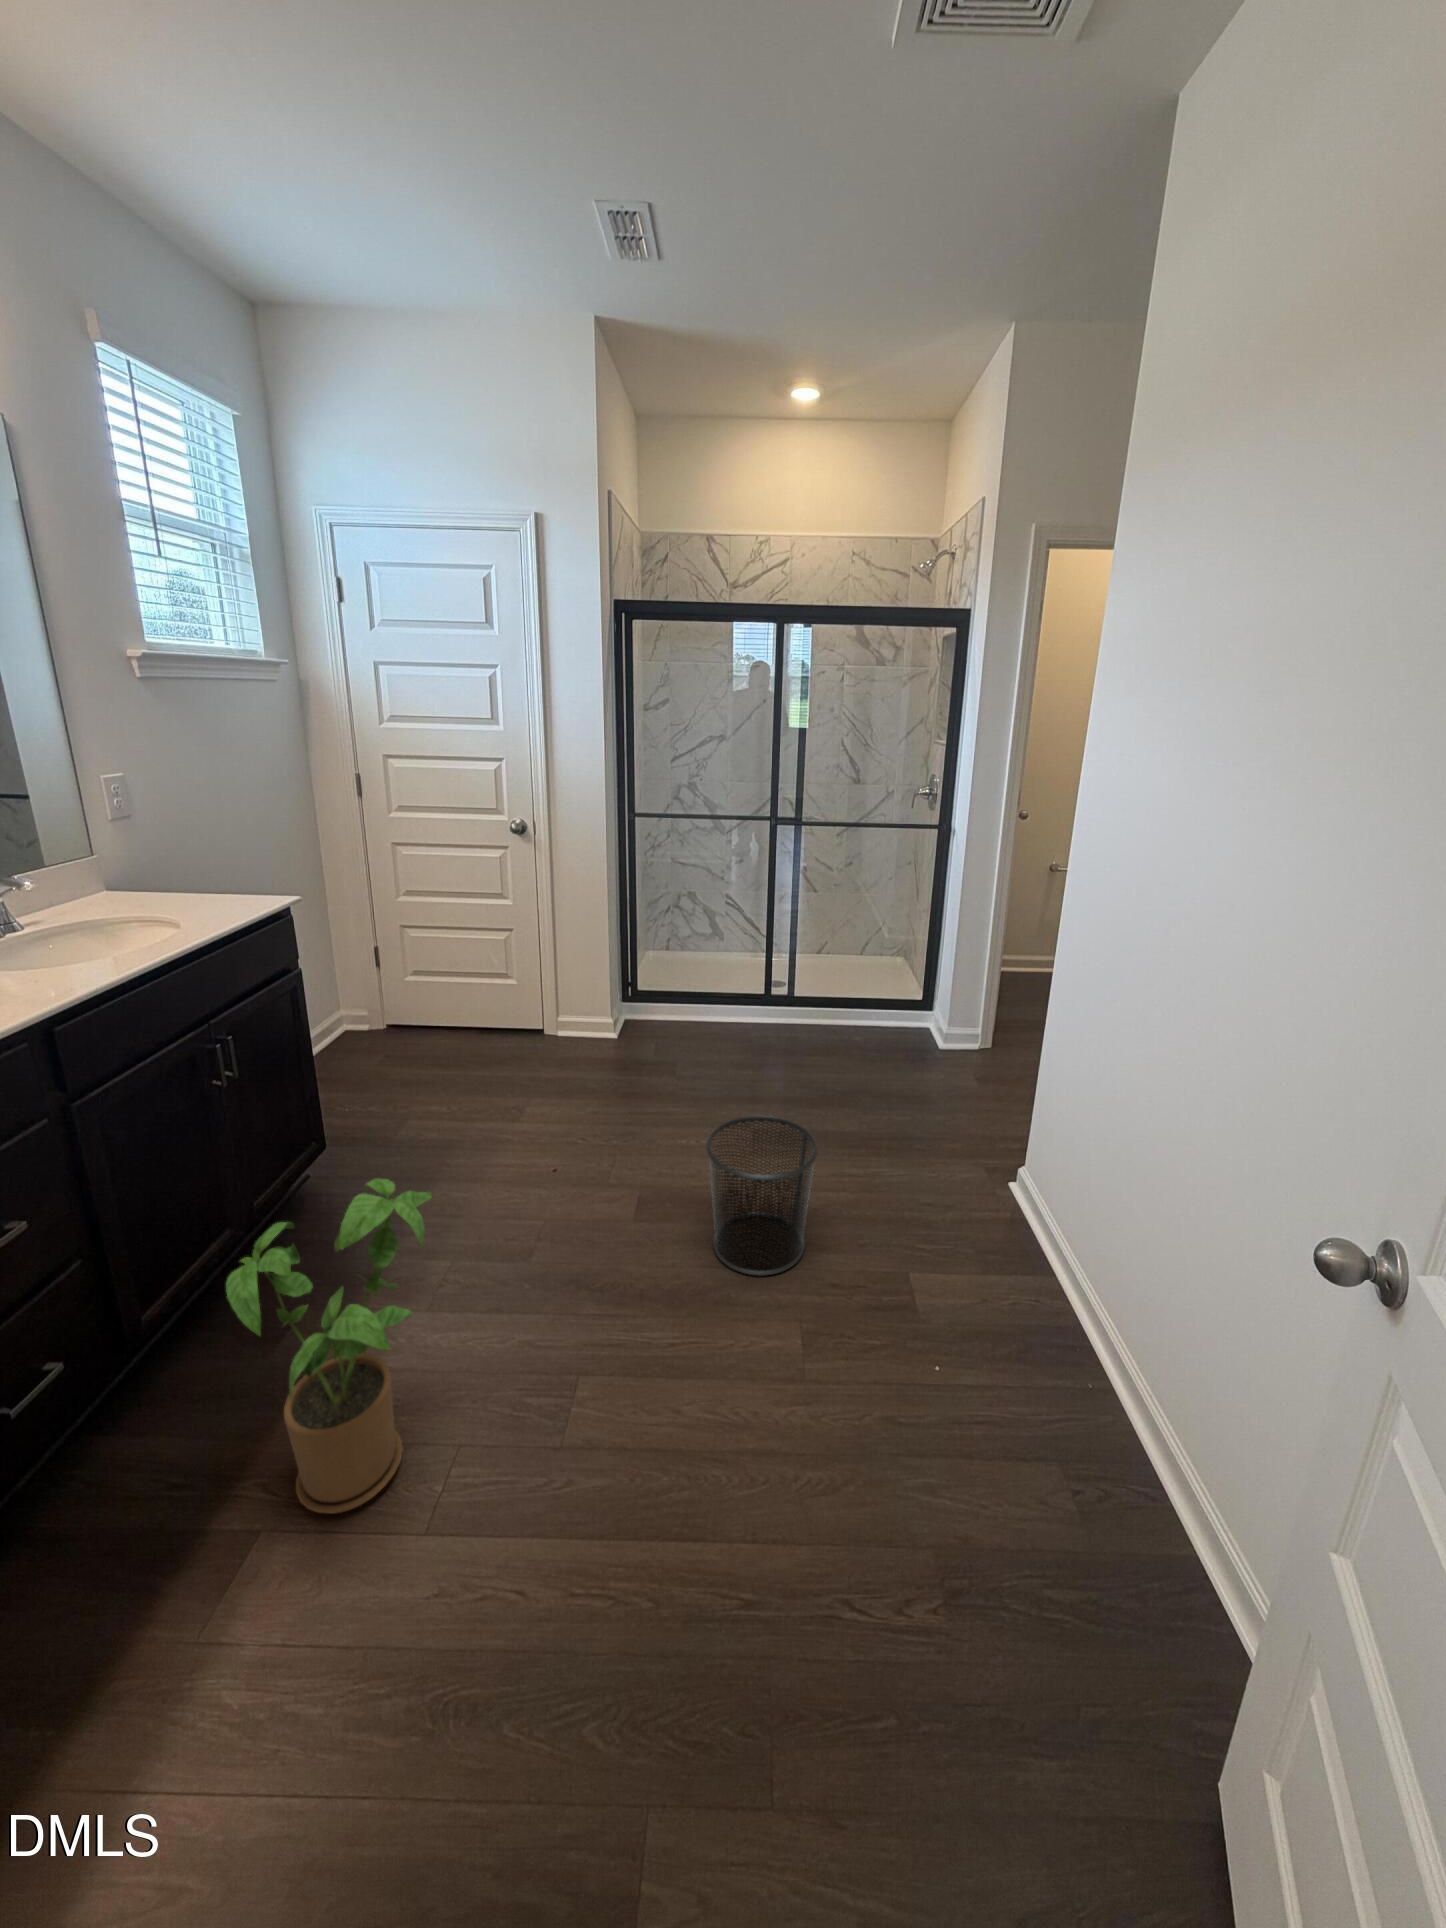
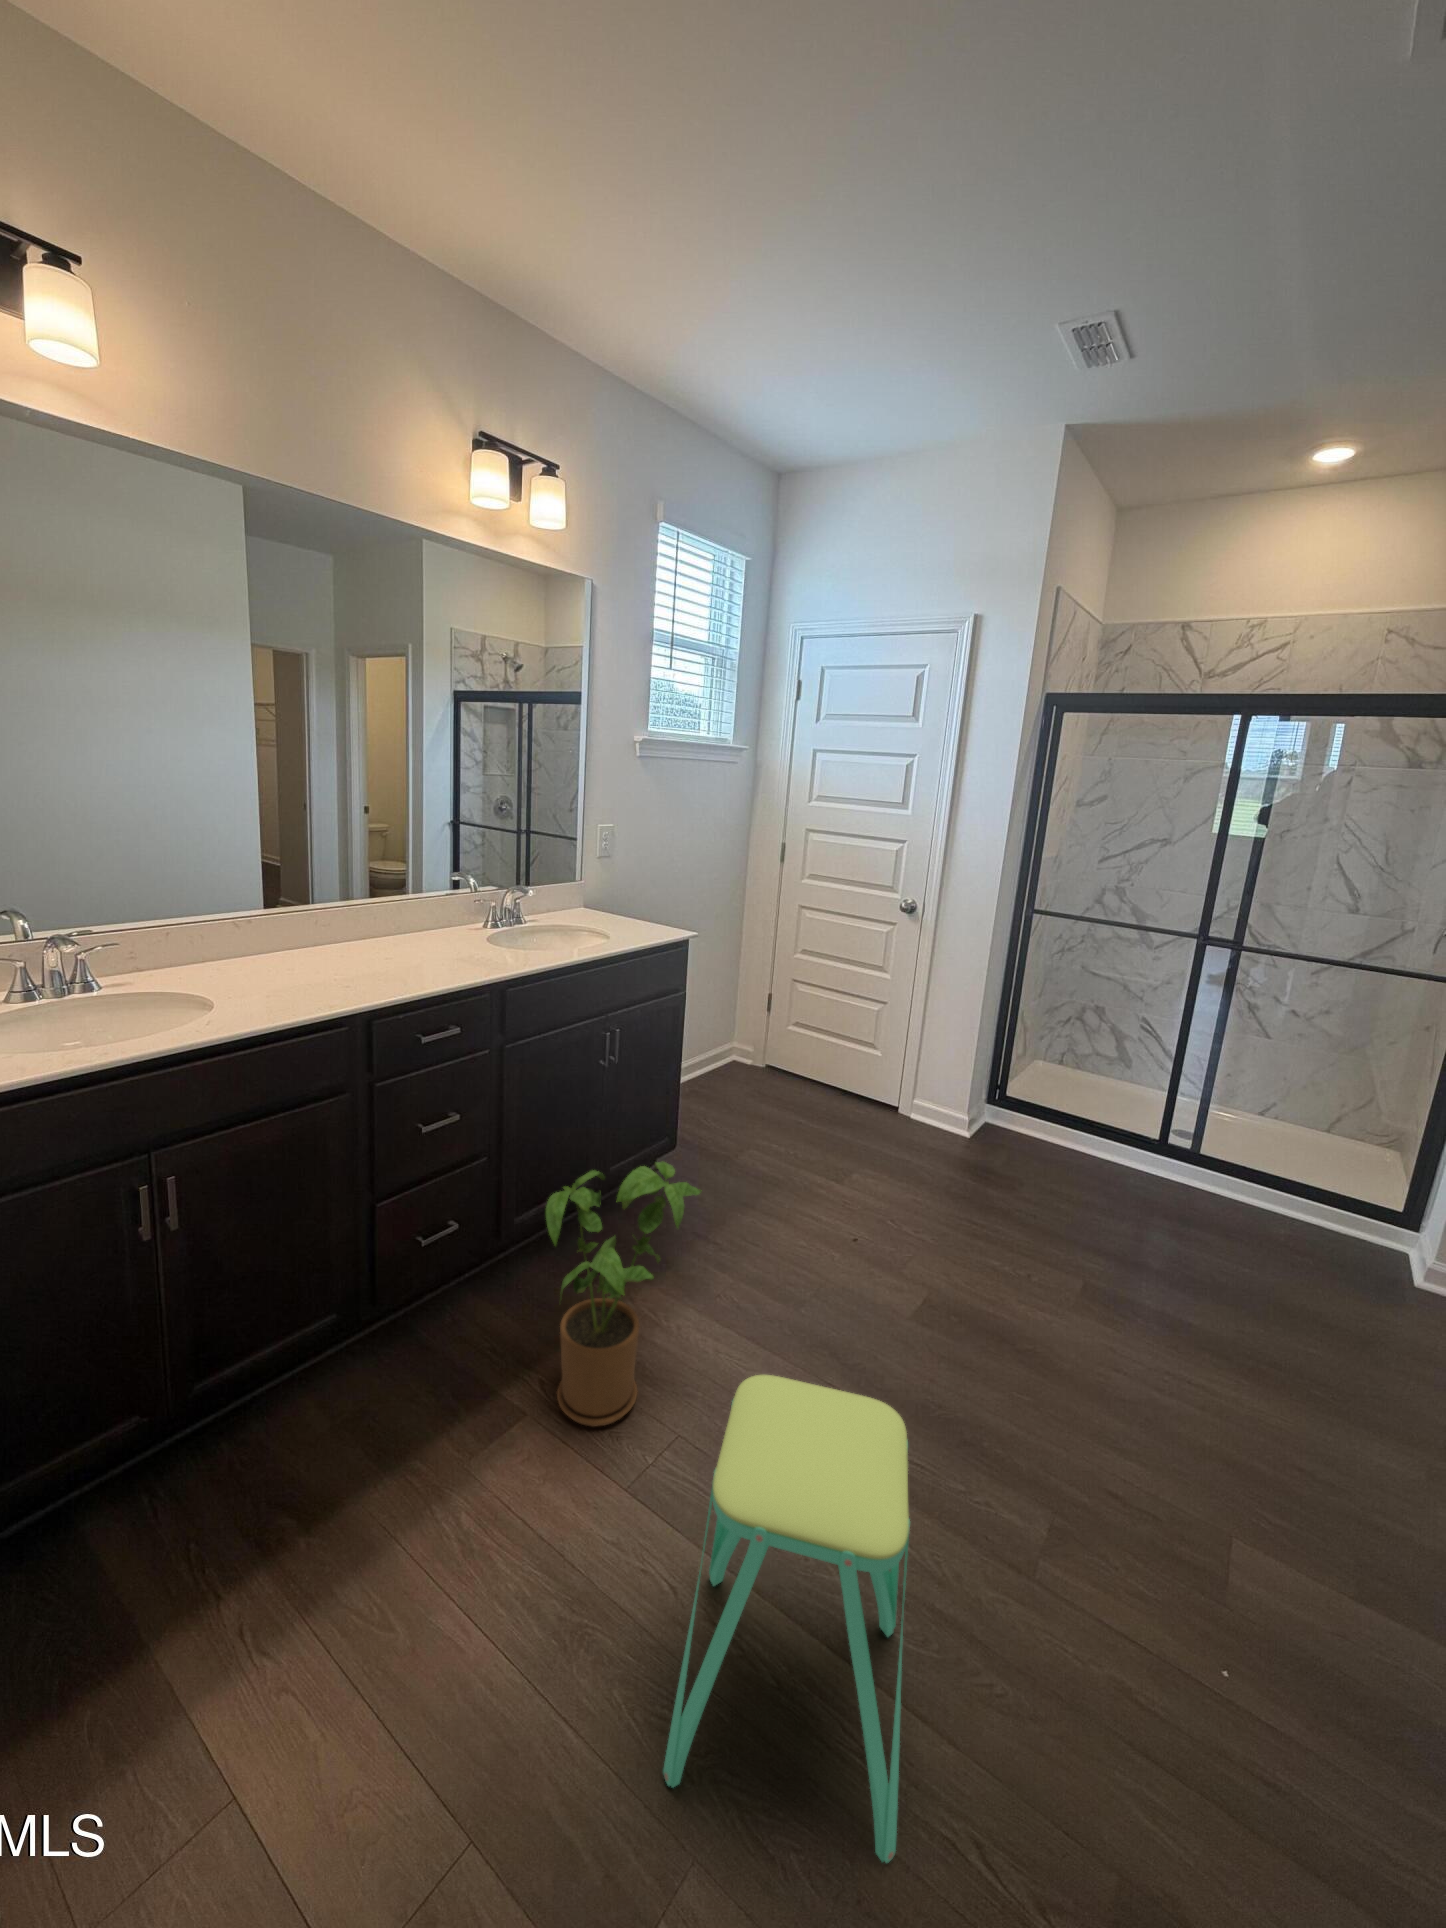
waste bin: present [706,1116,818,1276] -> none [980,1248,1126,1444]
stool: none [561,1316,813,1790] -> present [663,1375,910,1863]

